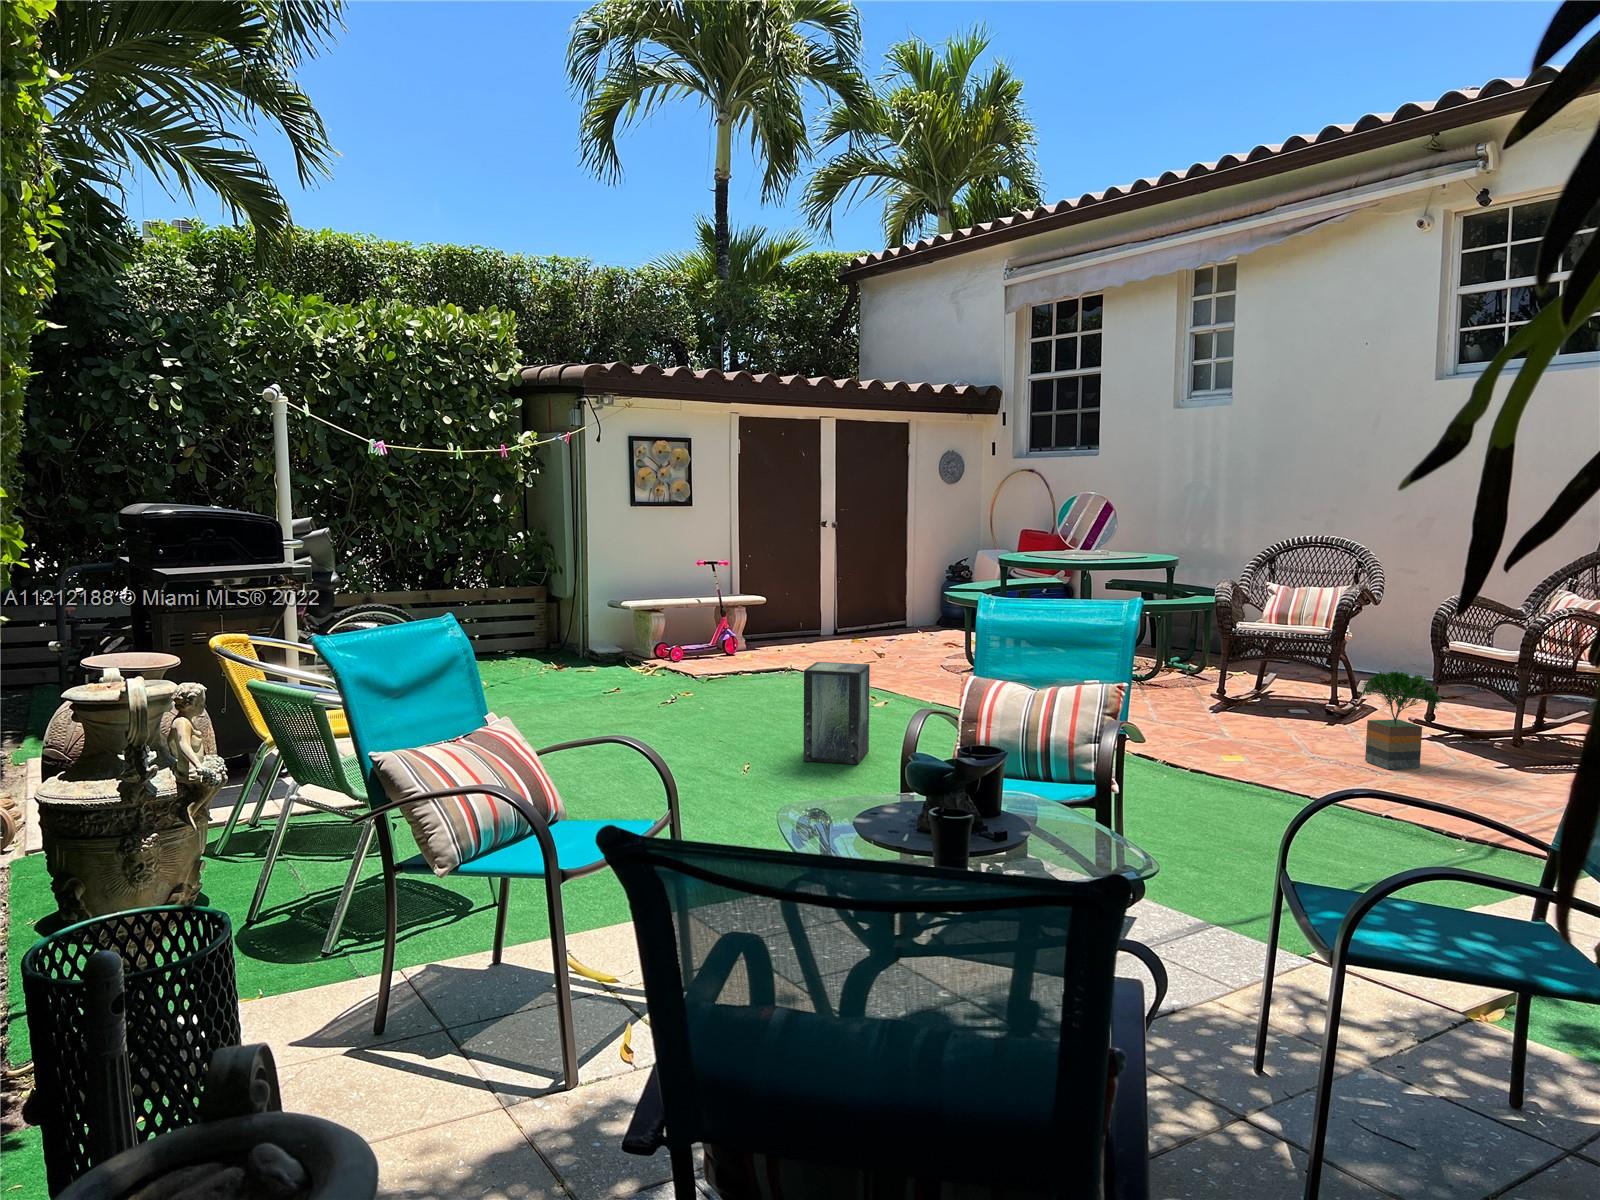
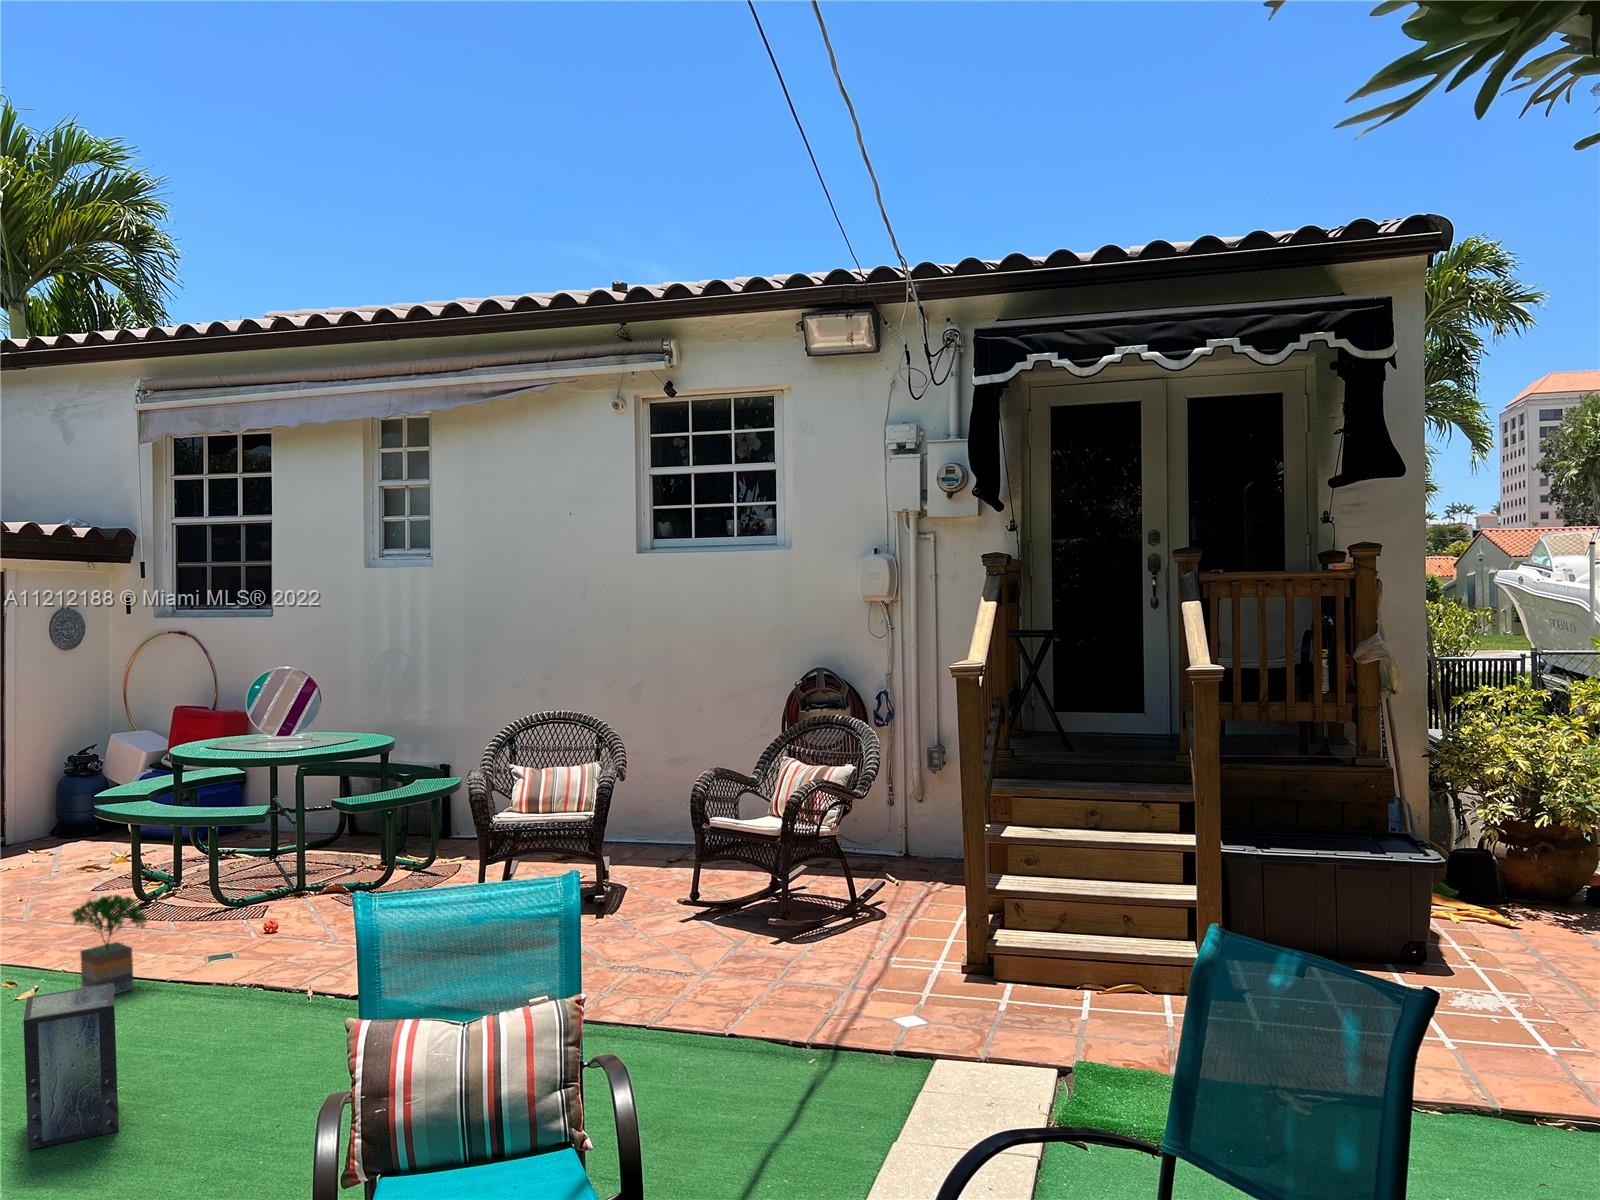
potted tree: present [1361,671,1441,769] -> present [70,895,147,994]

